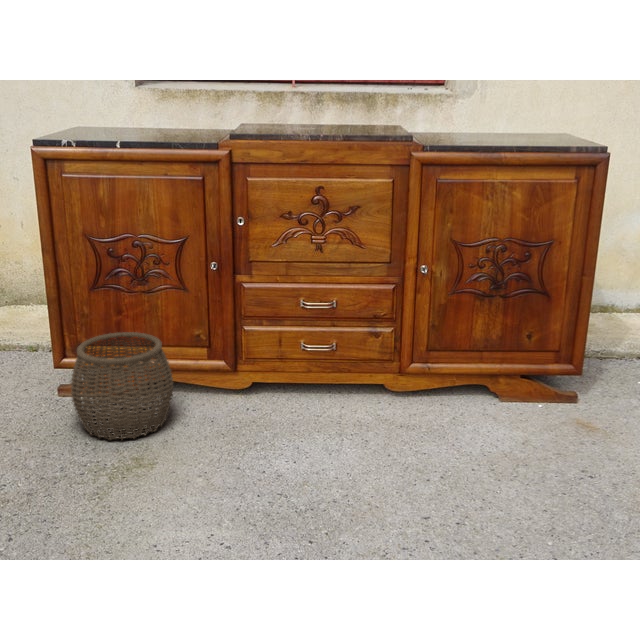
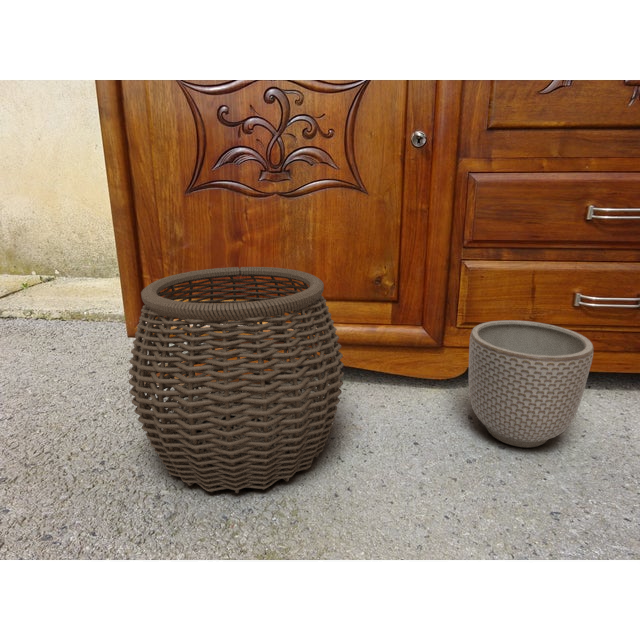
planter: none [238,357,293,421] -> present [469,320,593,447]

